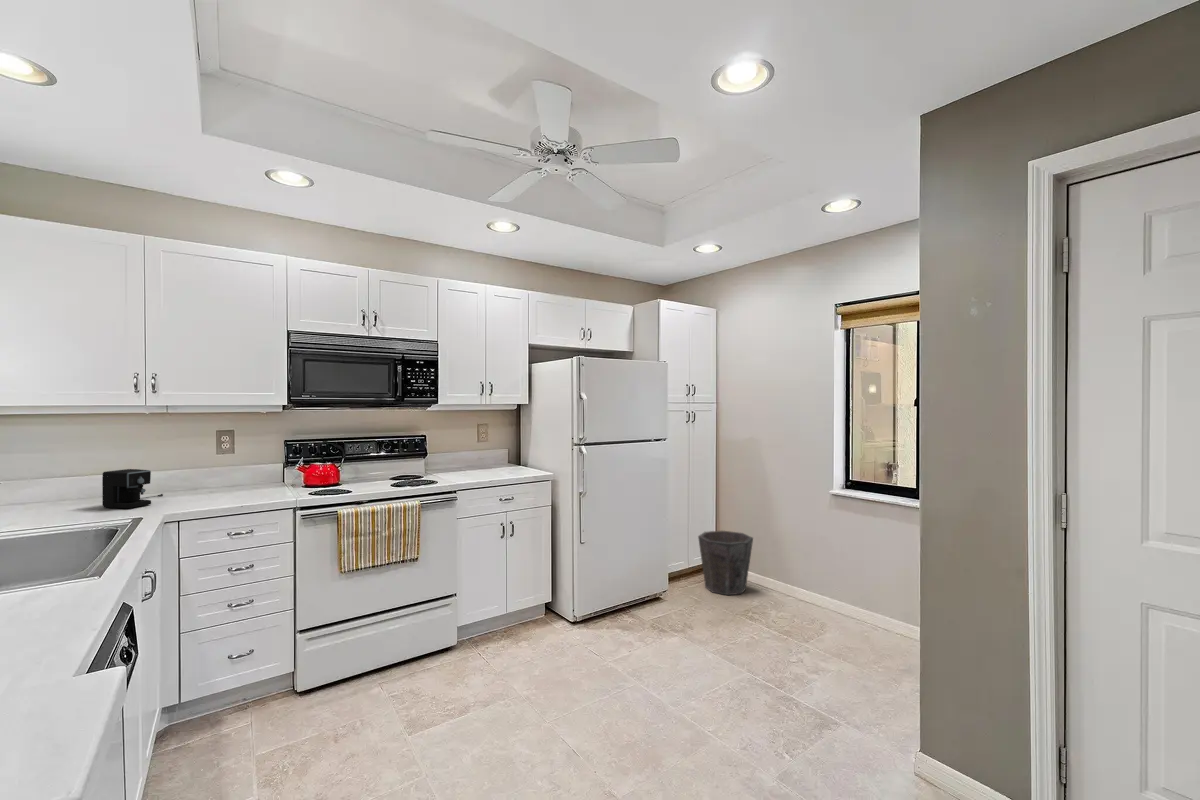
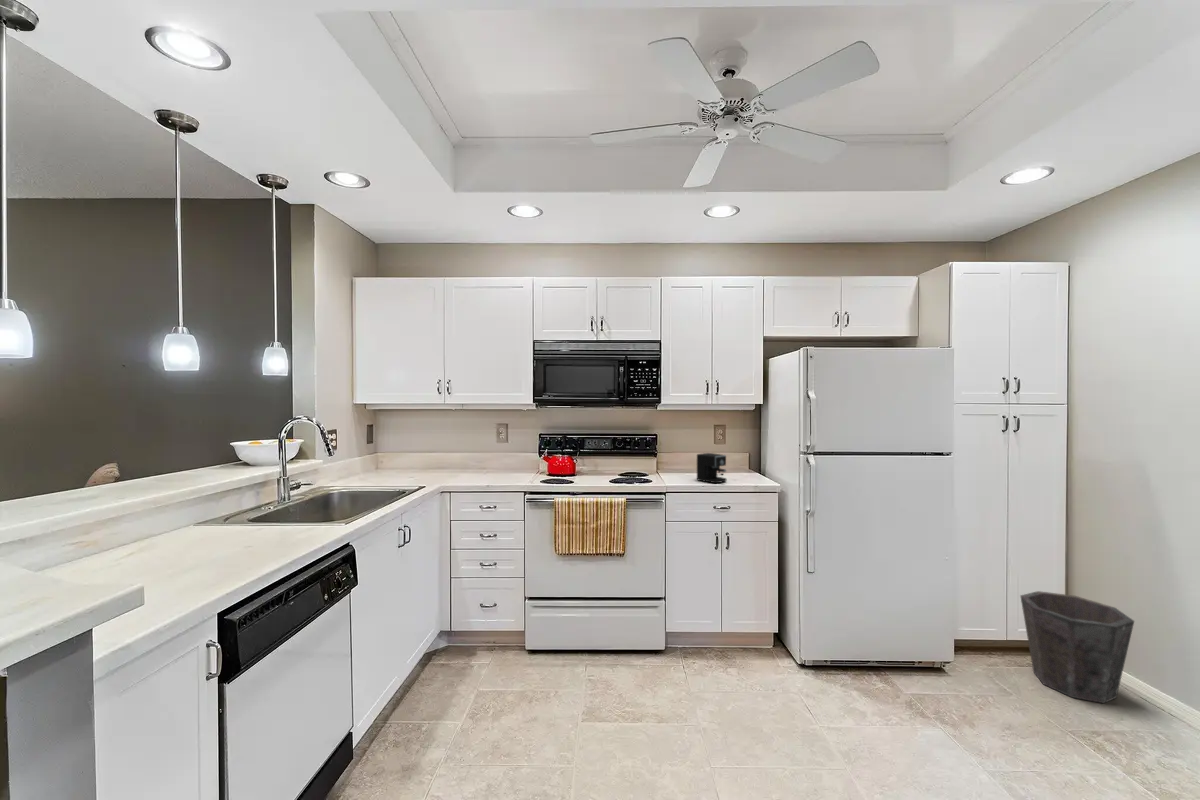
coffee maker: present [102,469,163,508] -> present [697,453,726,483]

